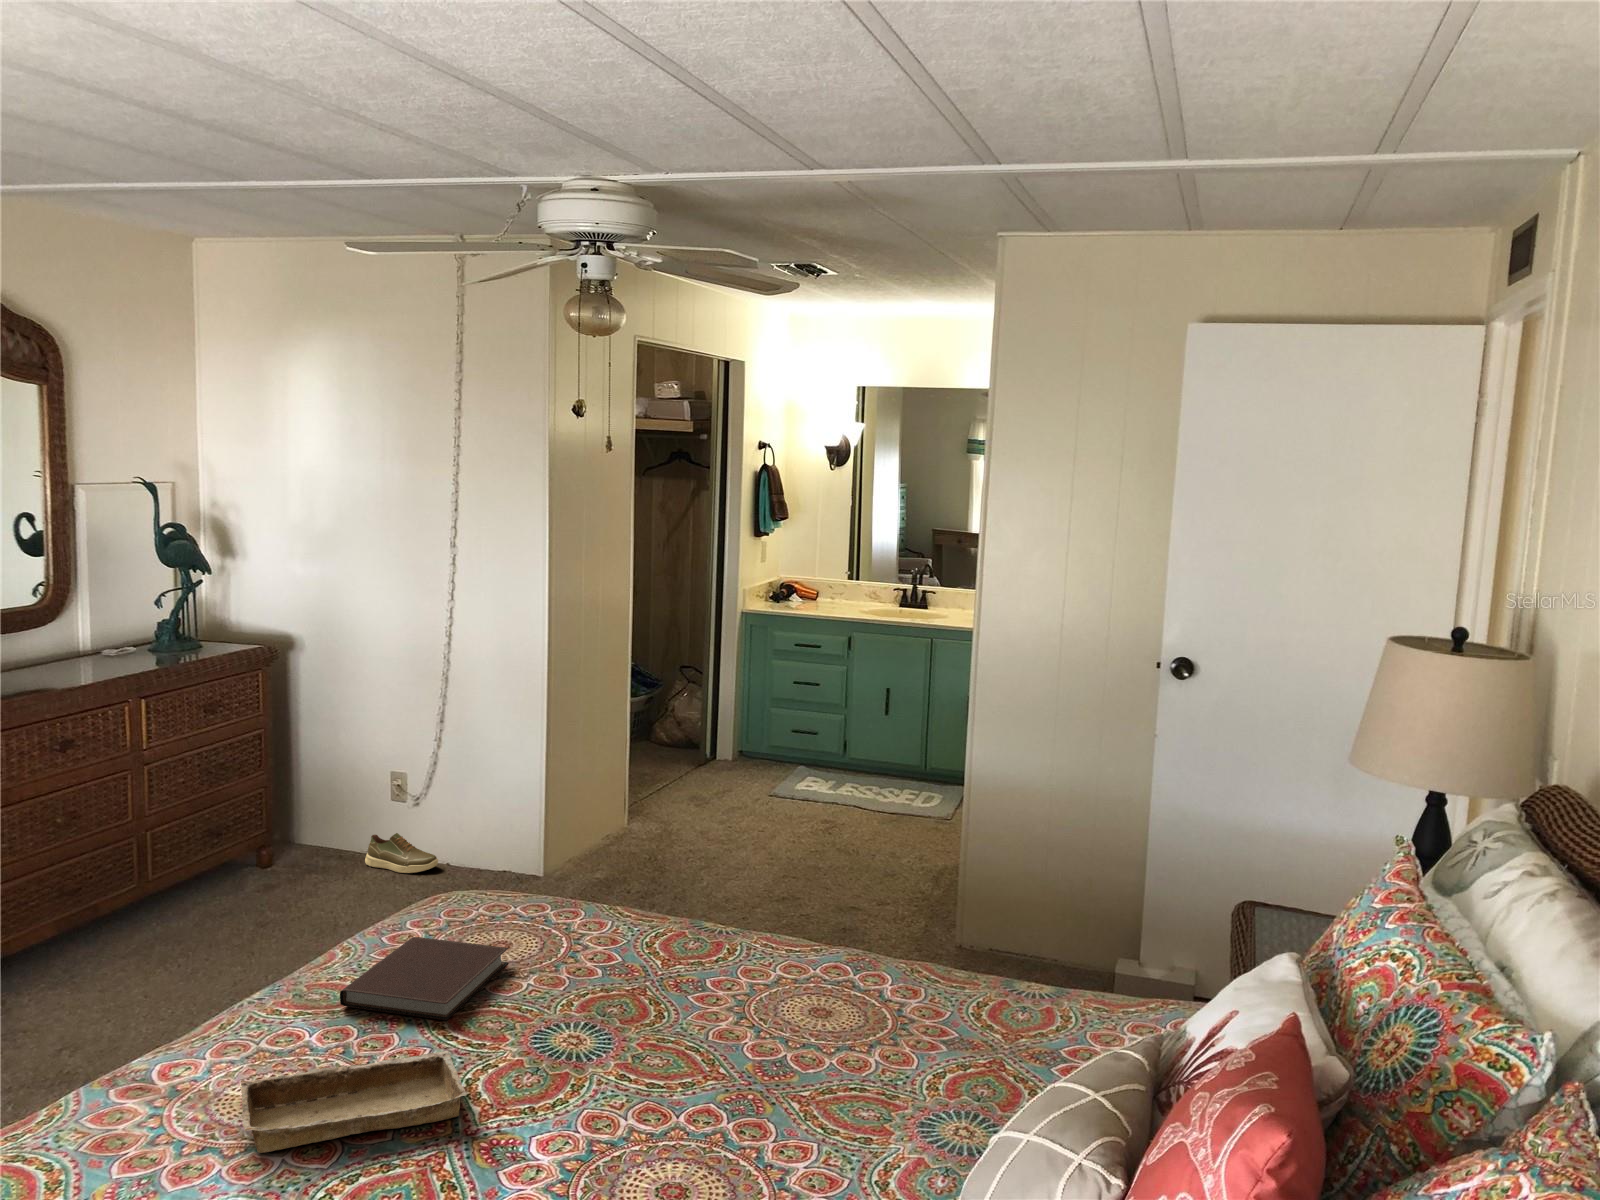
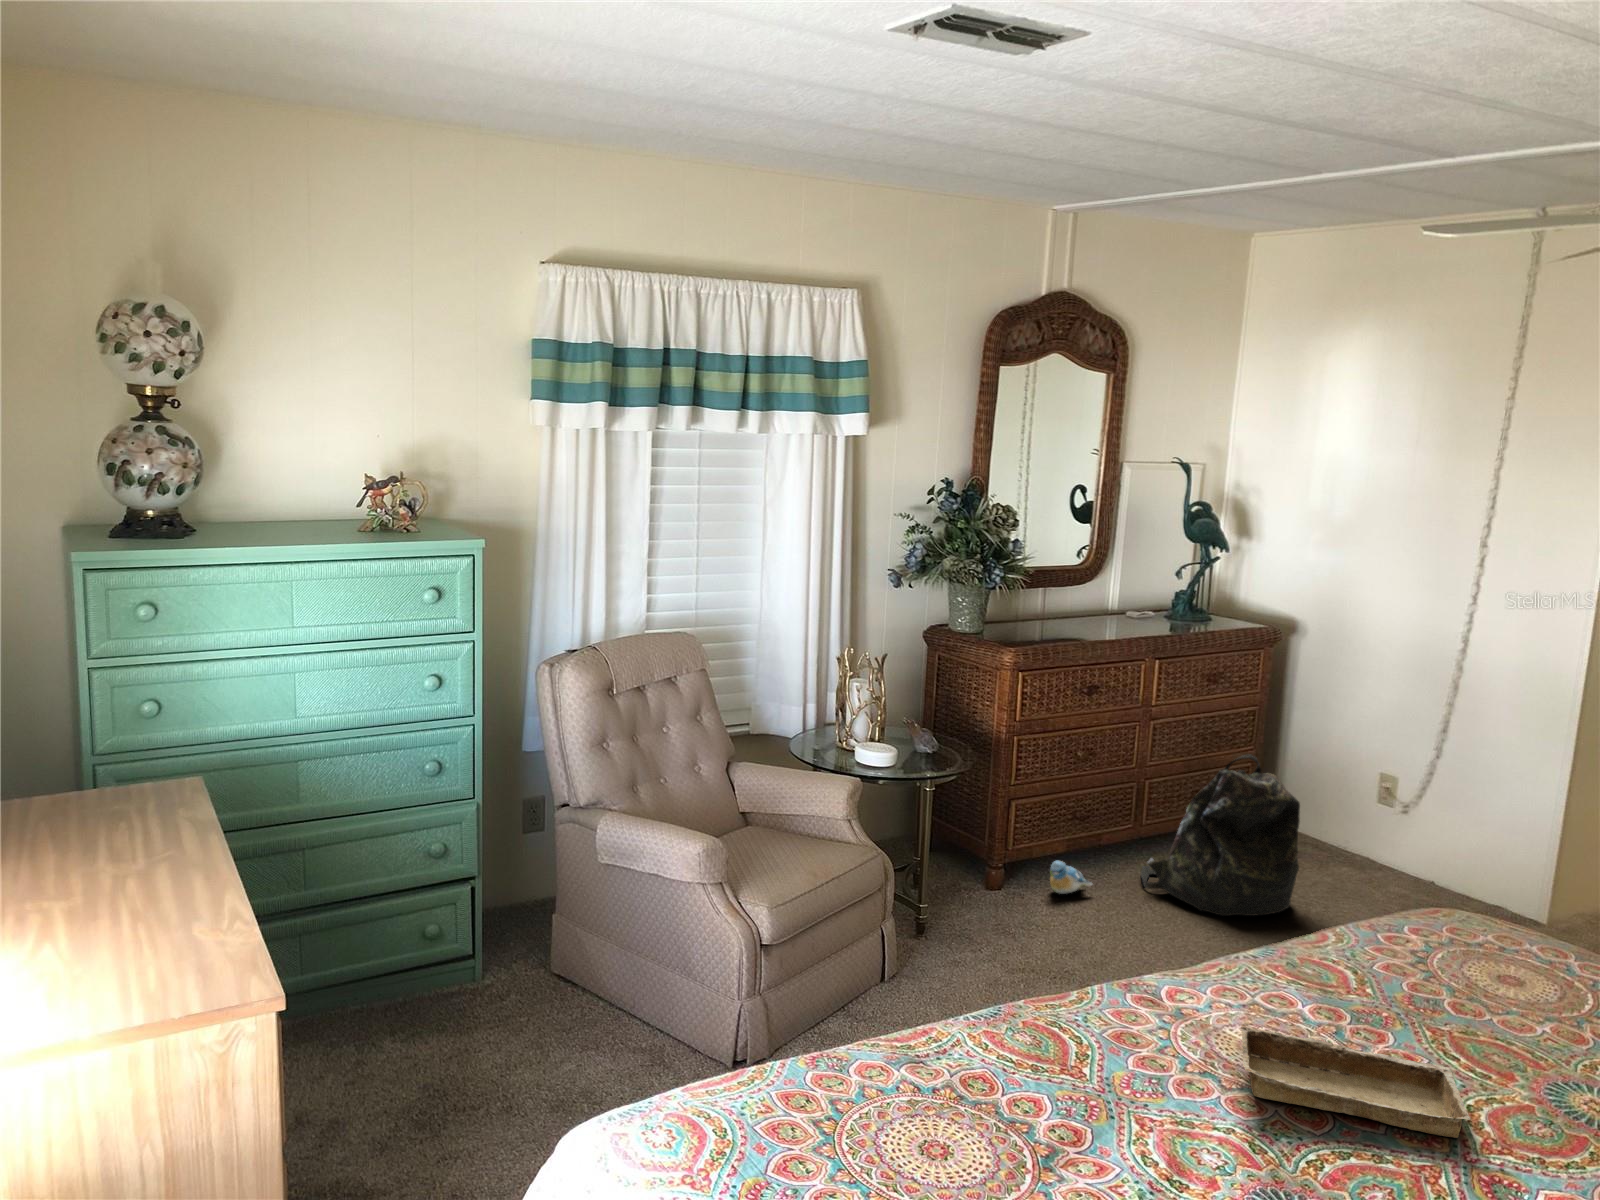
backpack: none [153,781,322,958] -> present [1141,754,1300,916]
shoe: present [365,833,438,873] -> none [1340,832,1420,881]
notebook: present [340,937,508,1020] -> none [1334,942,1522,1037]
plush toy: none [36,949,94,986] -> present [1050,861,1092,894]

